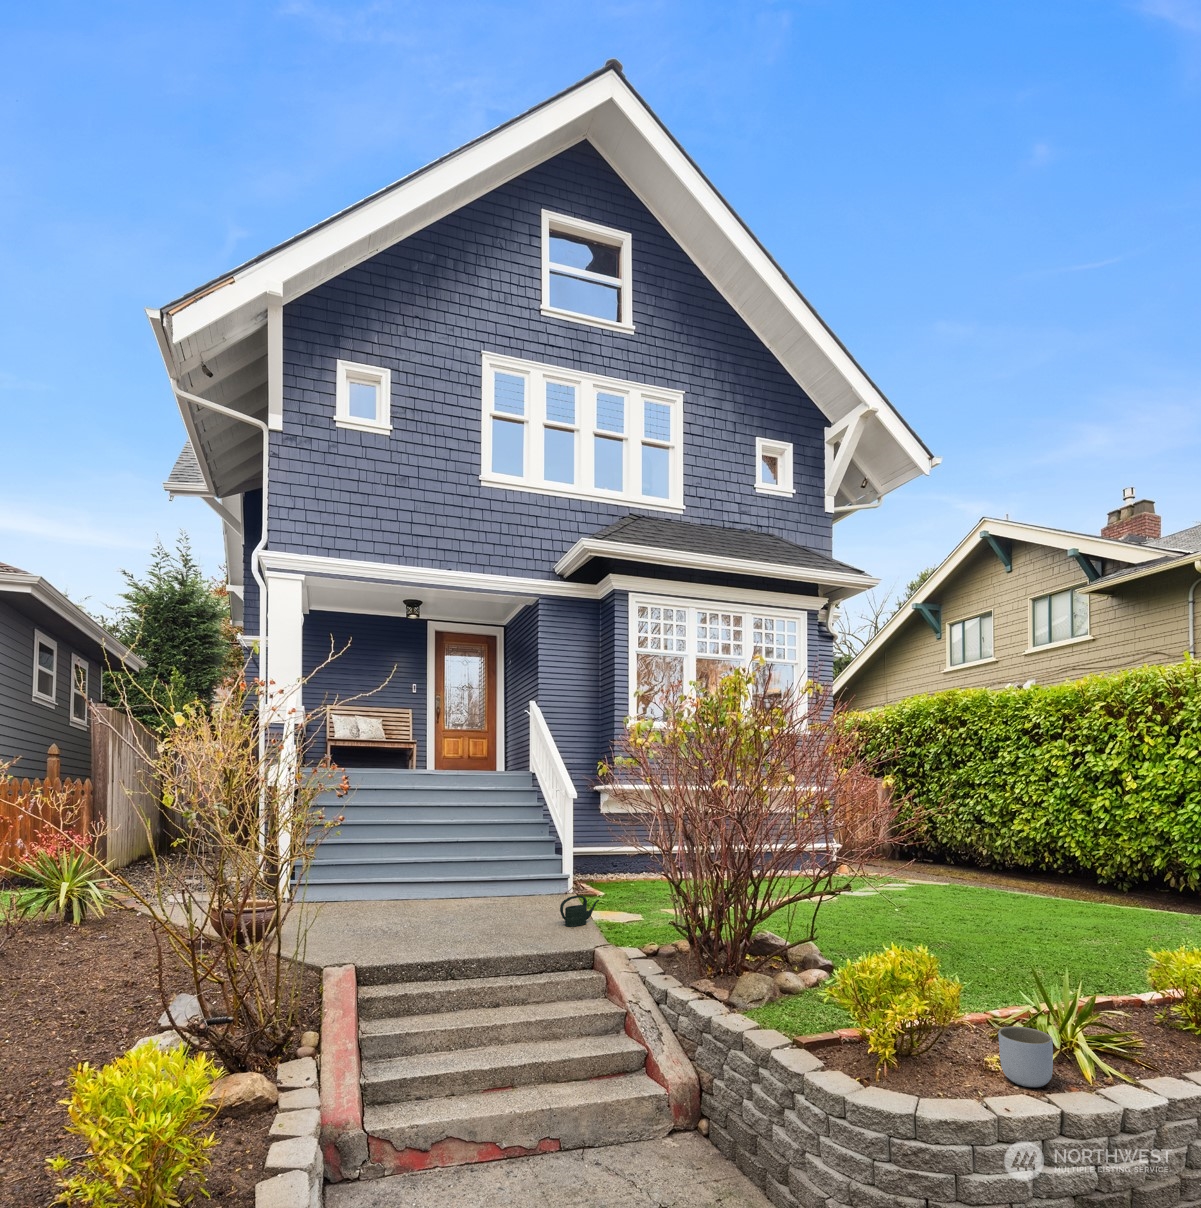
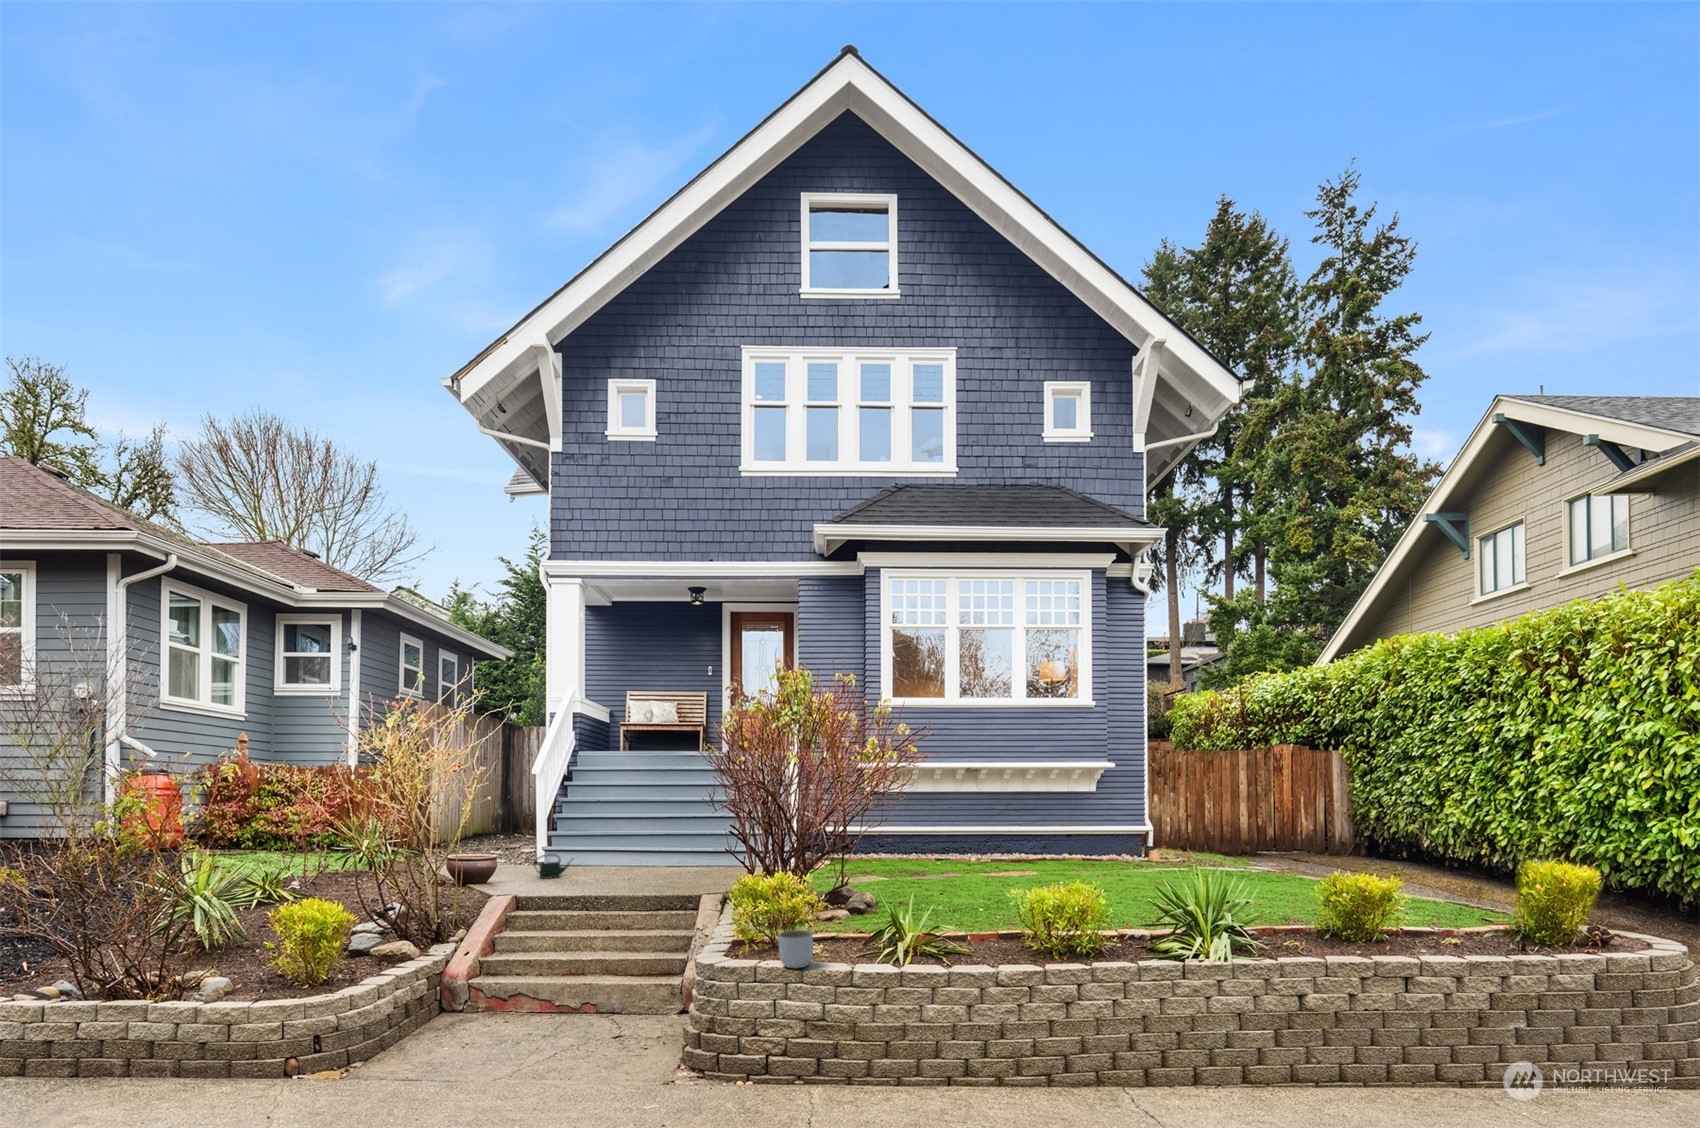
watering can: present [560,896,599,927] -> present [534,854,573,879]

